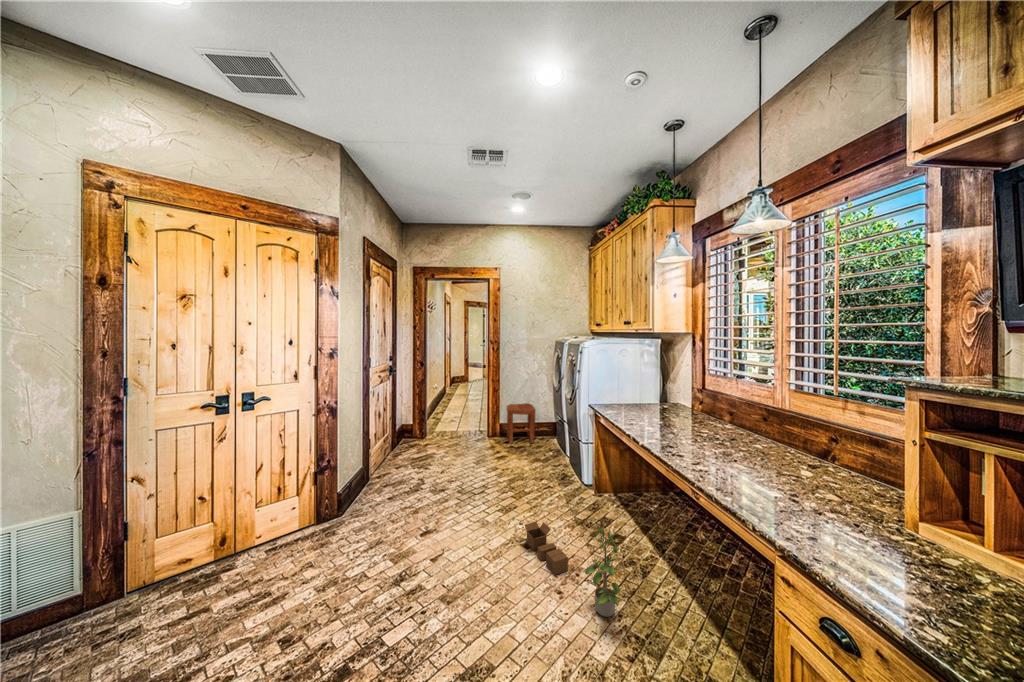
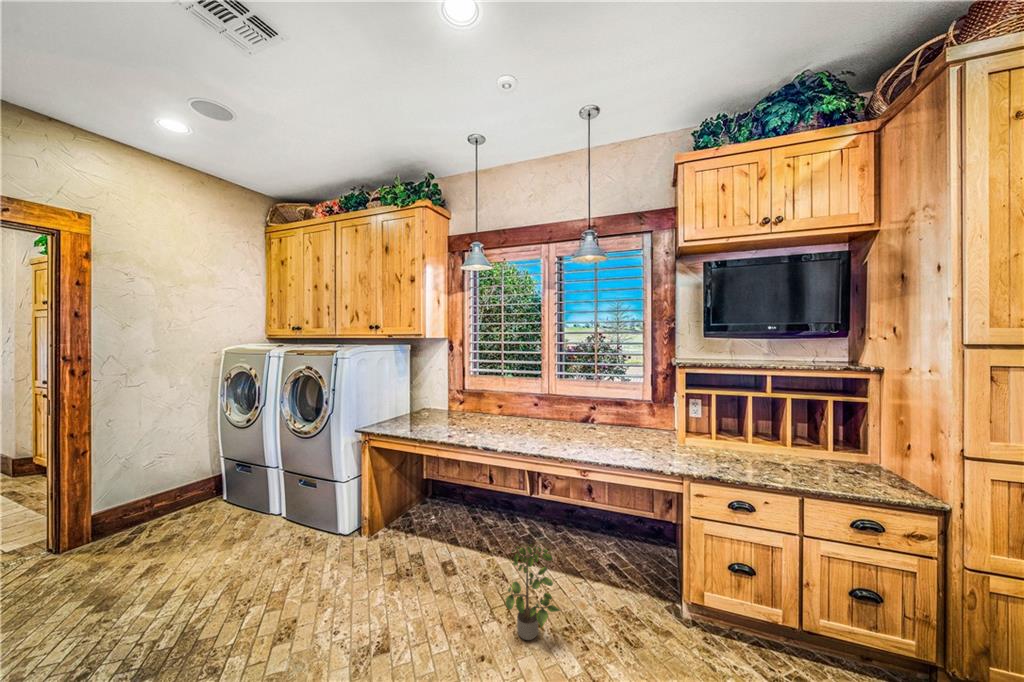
stool: present [507,403,536,444] -> none [112,463,193,547]
cardboard box: present [525,522,568,575] -> none [369,602,458,648]

